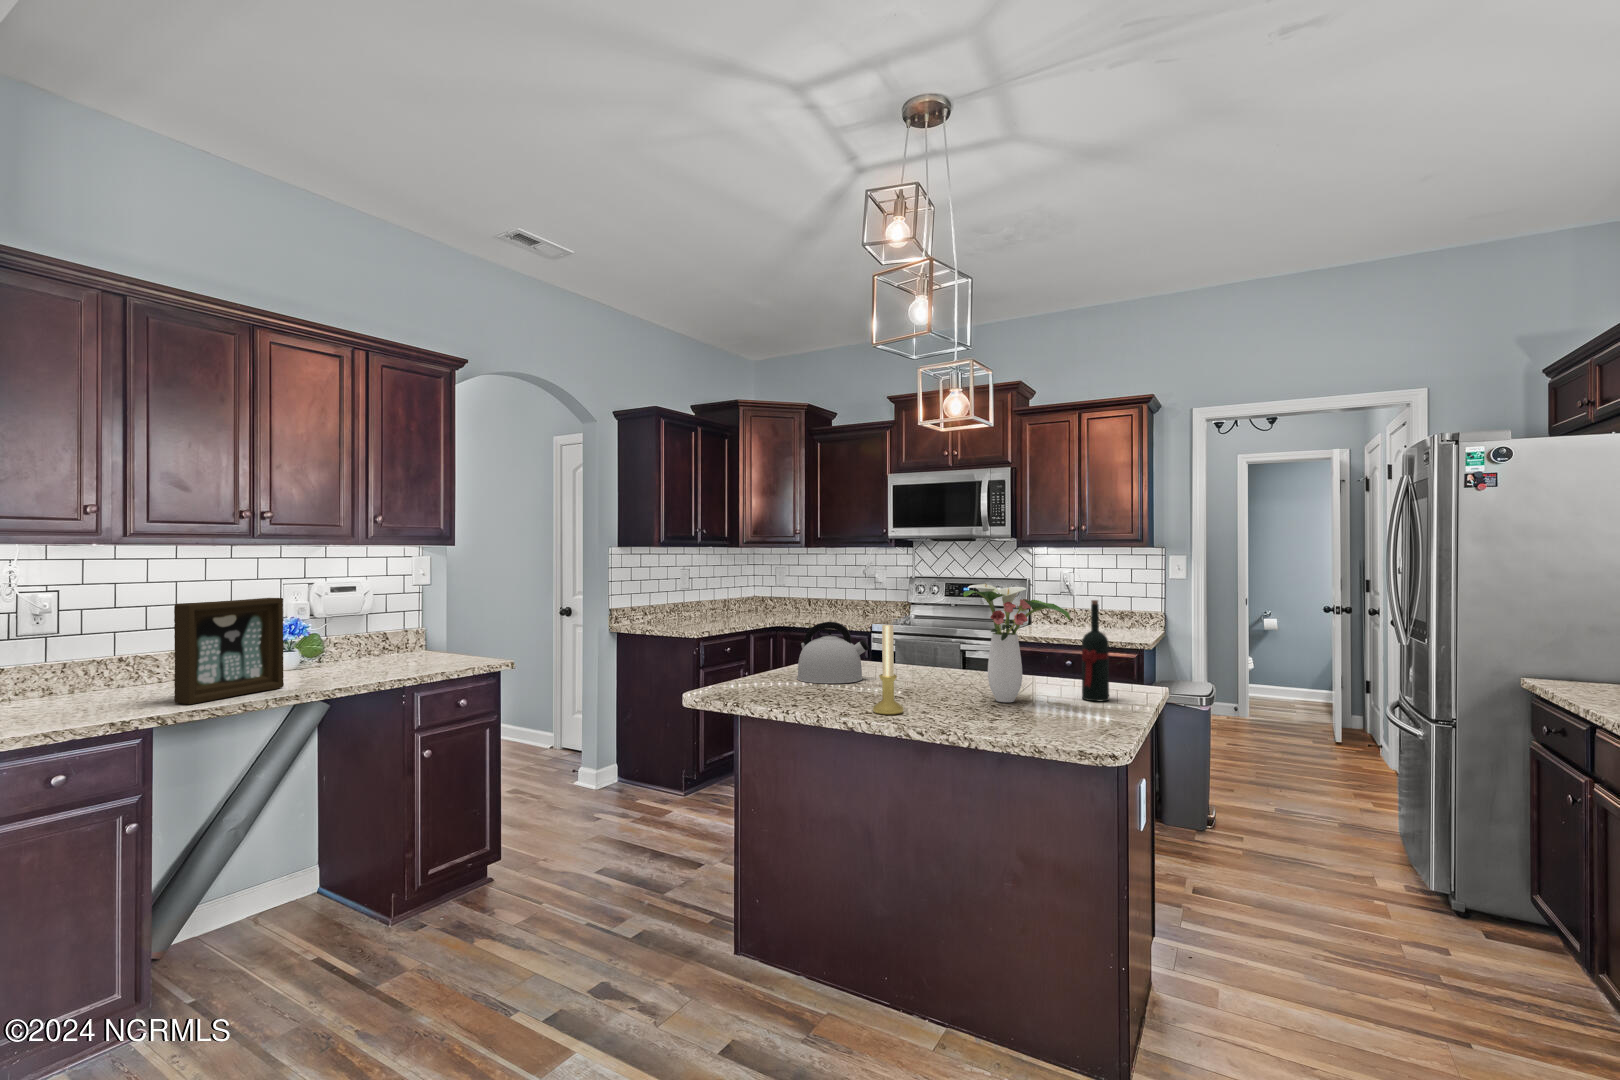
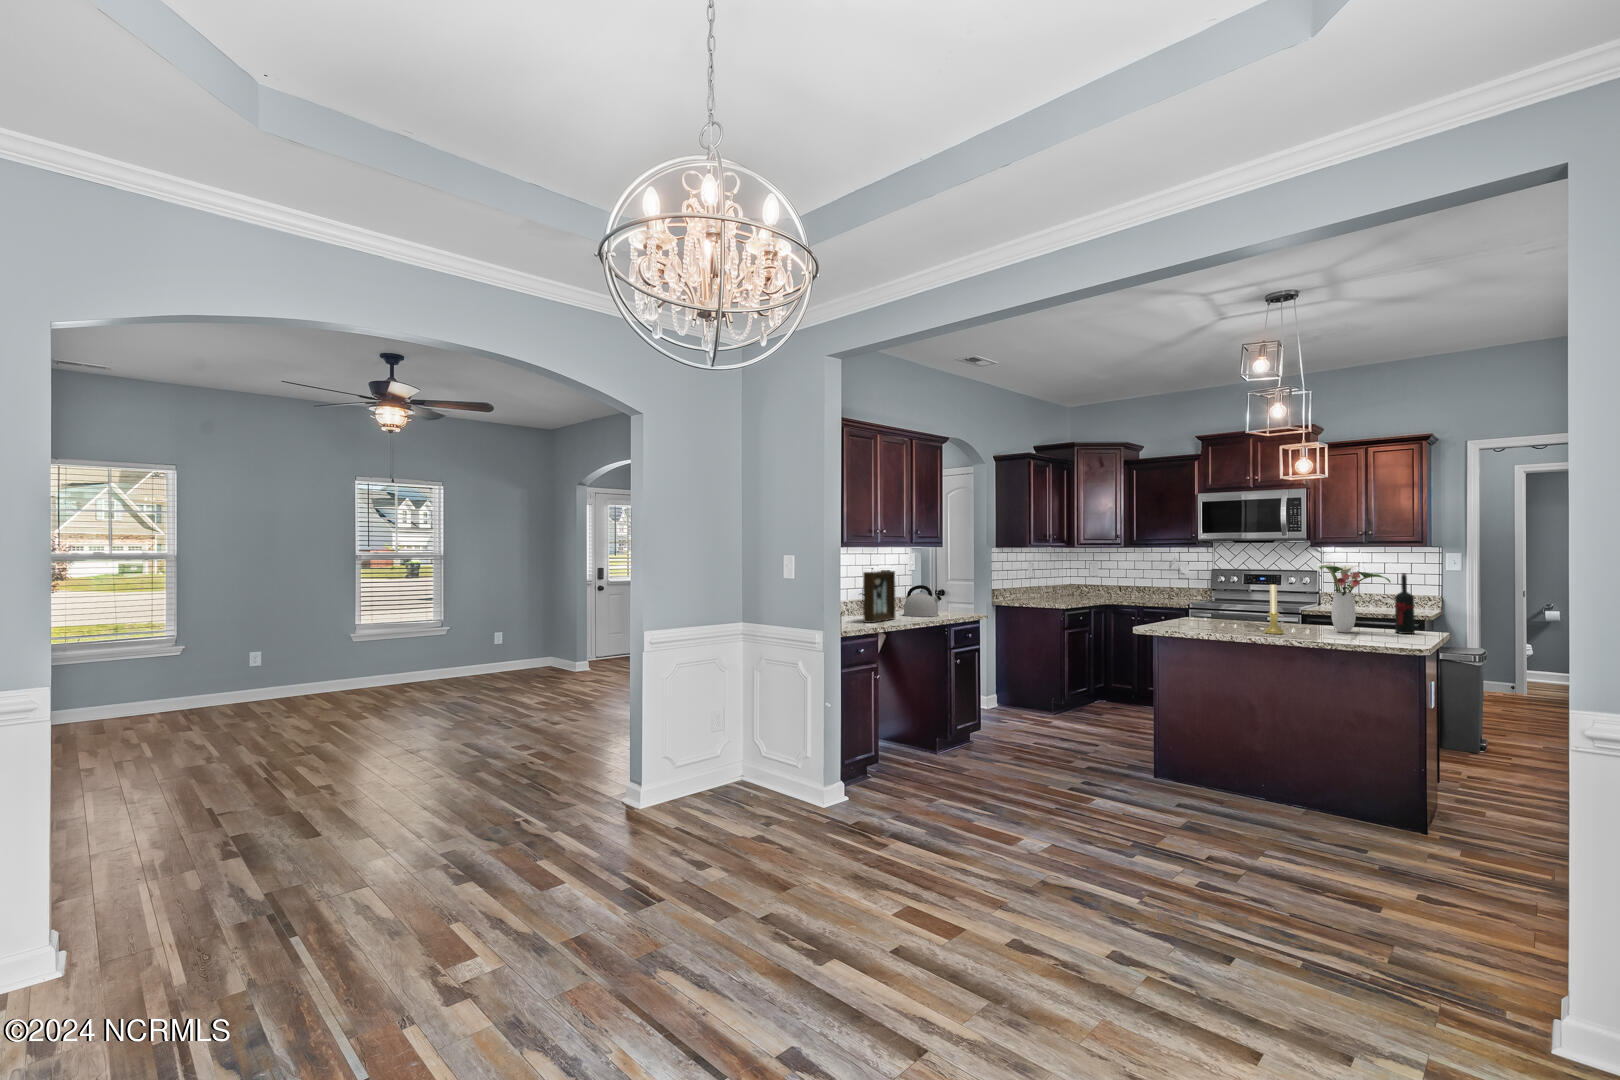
kettle: present [797,622,869,683] -> present [903,585,942,616]

